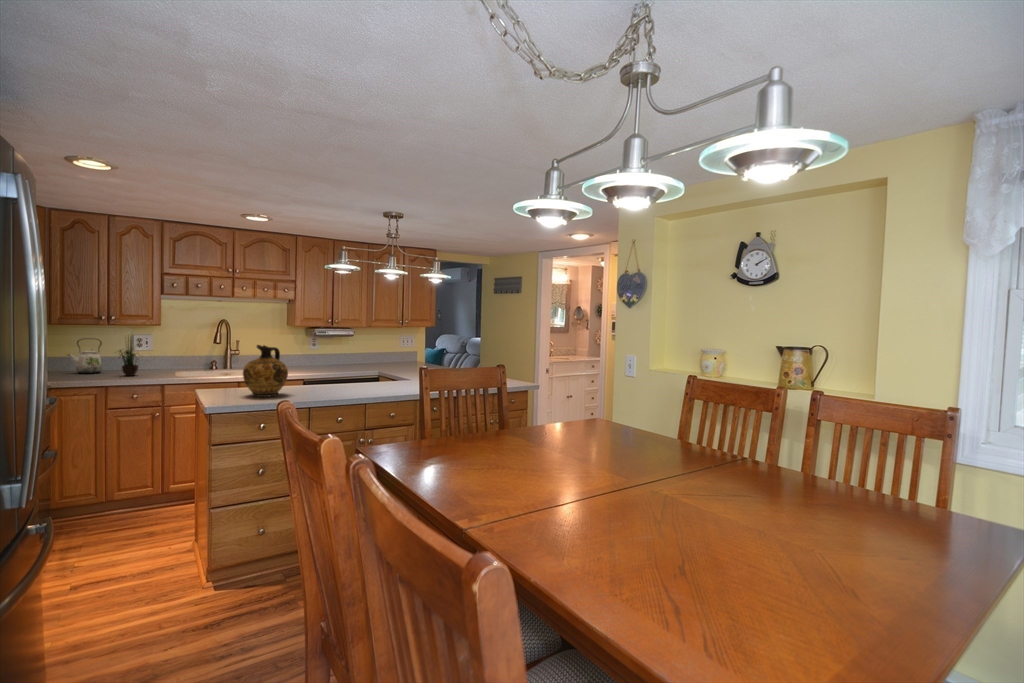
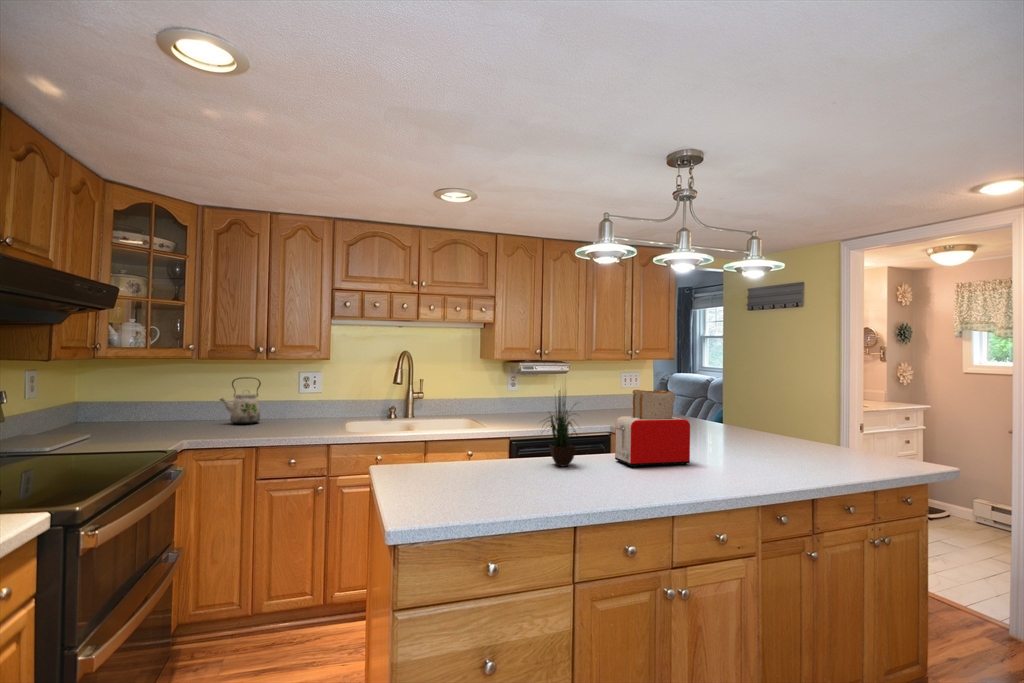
potted plant: present [119,337,138,376] -> present [549,391,578,466]
ceramic jug: present [243,345,288,397] -> none [448,390,520,482]
toaster: none [354,346,398,390] -> present [615,390,690,467]

